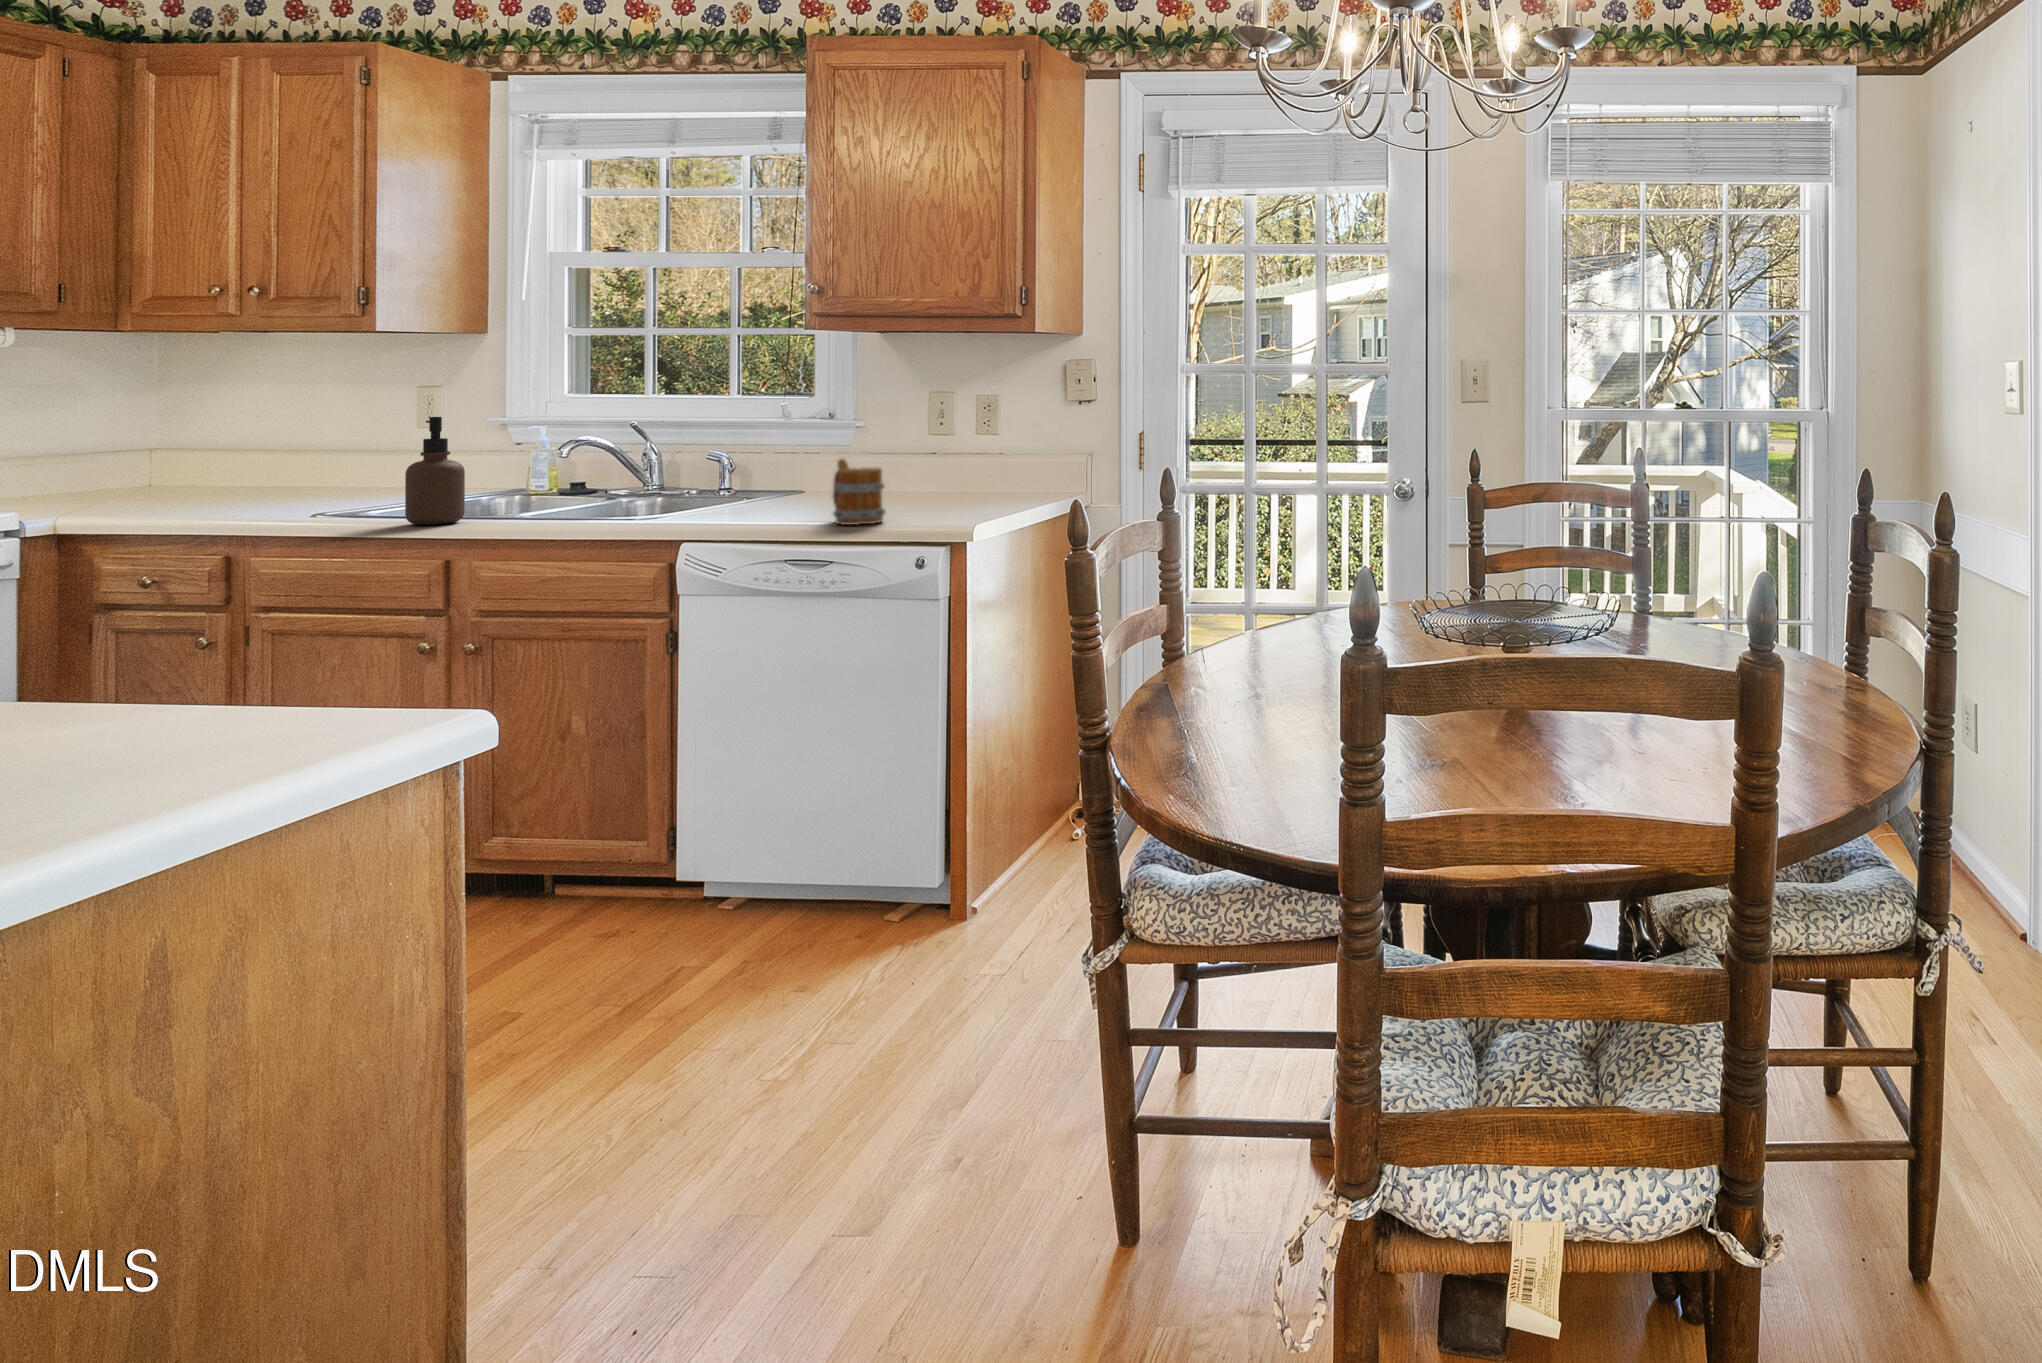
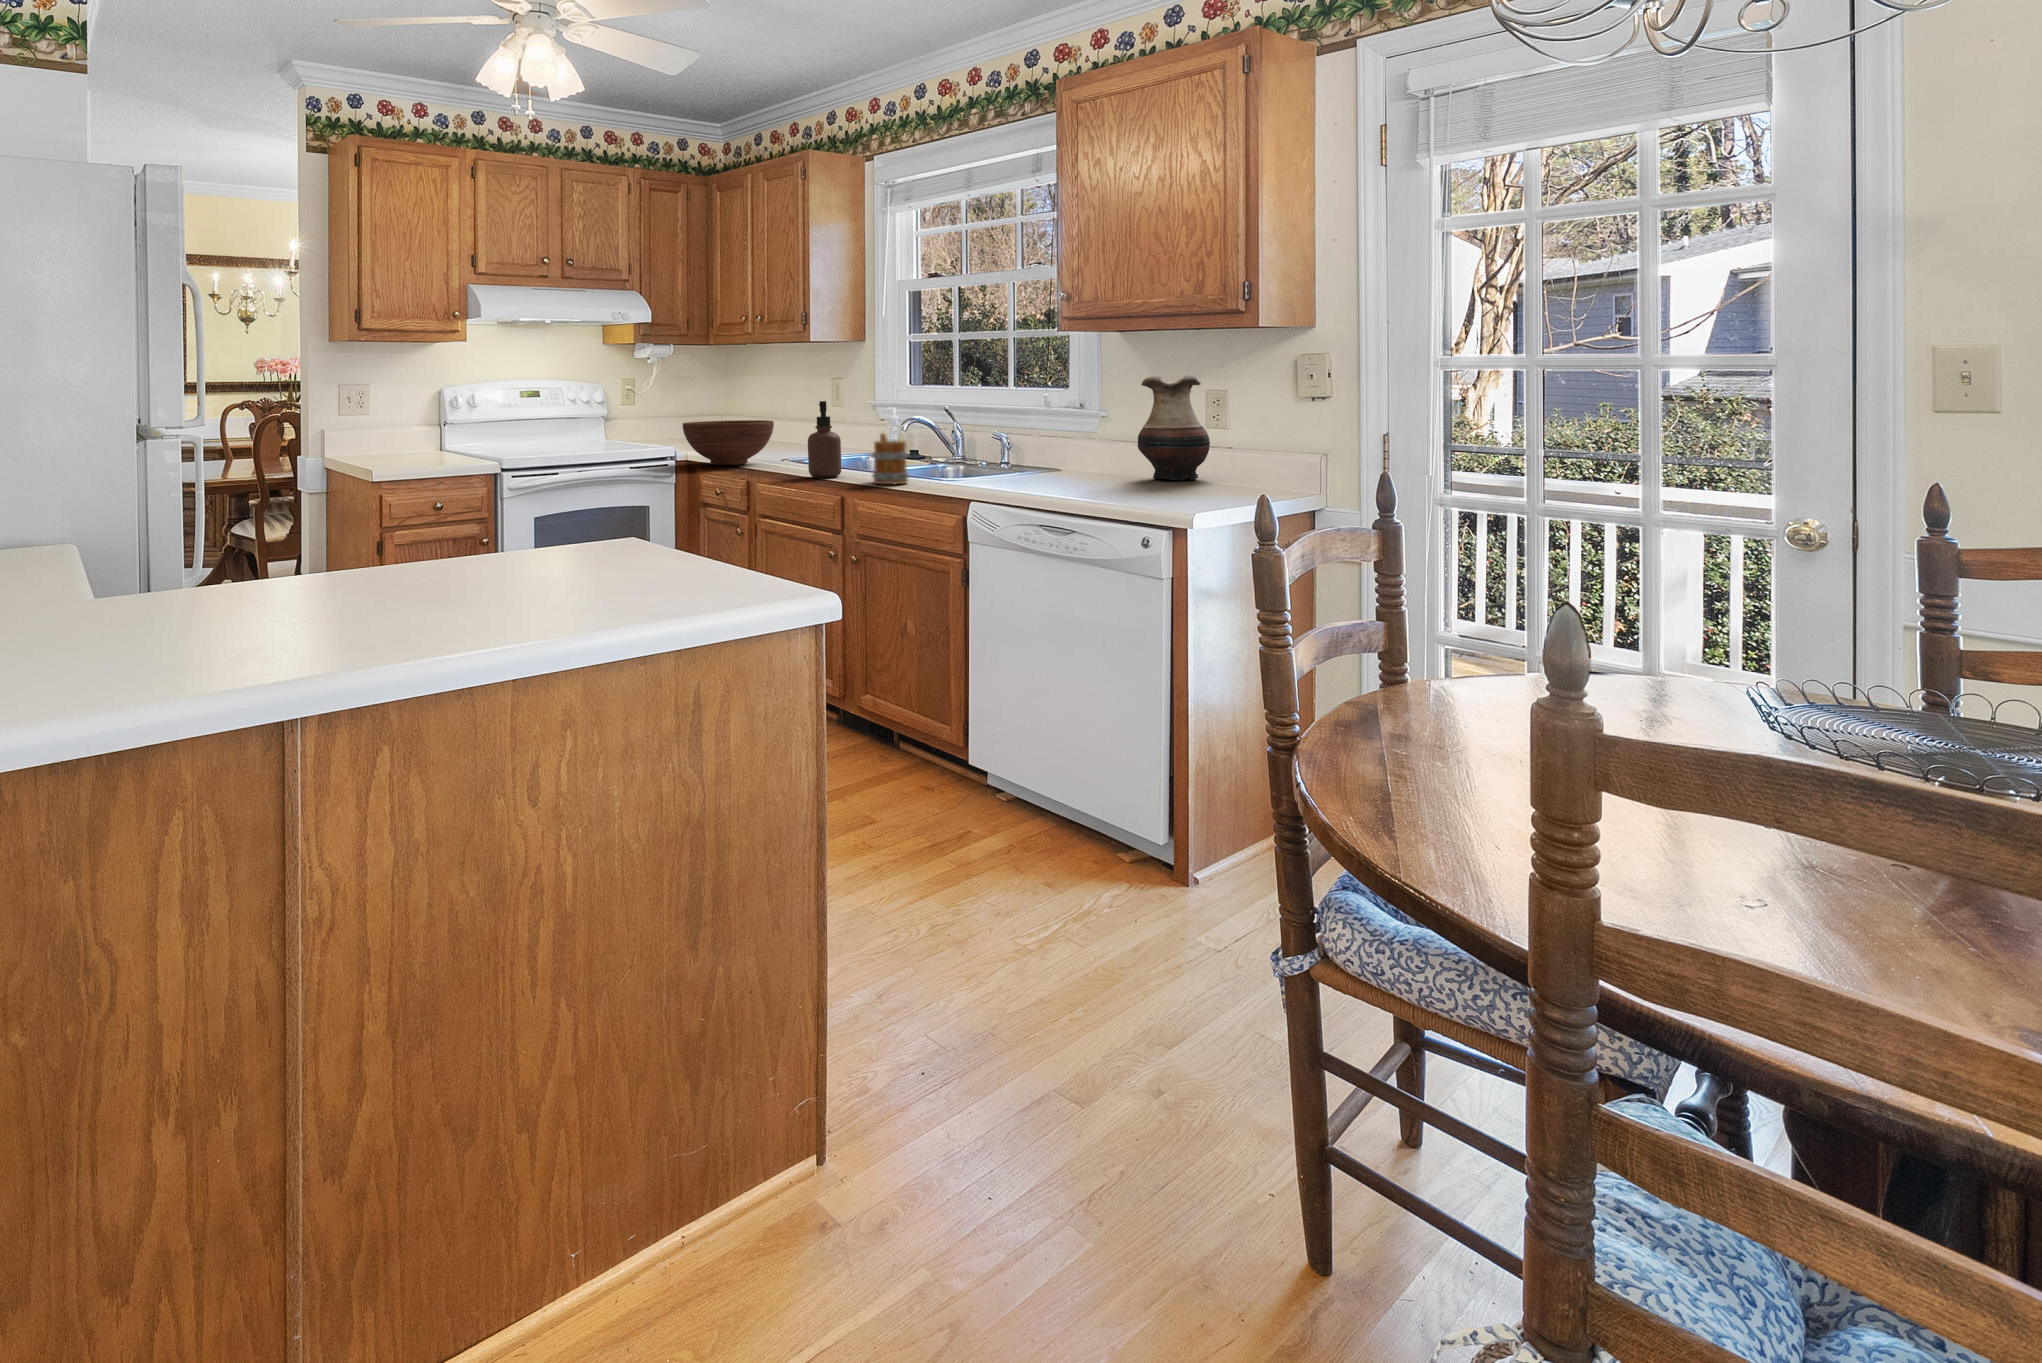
vase: none [891,391,970,505] -> present [1138,375,1210,481]
fruit bowl: none [122,443,320,514] -> present [683,420,774,465]
mug: present [832,459,885,525] -> present [873,433,909,484]

